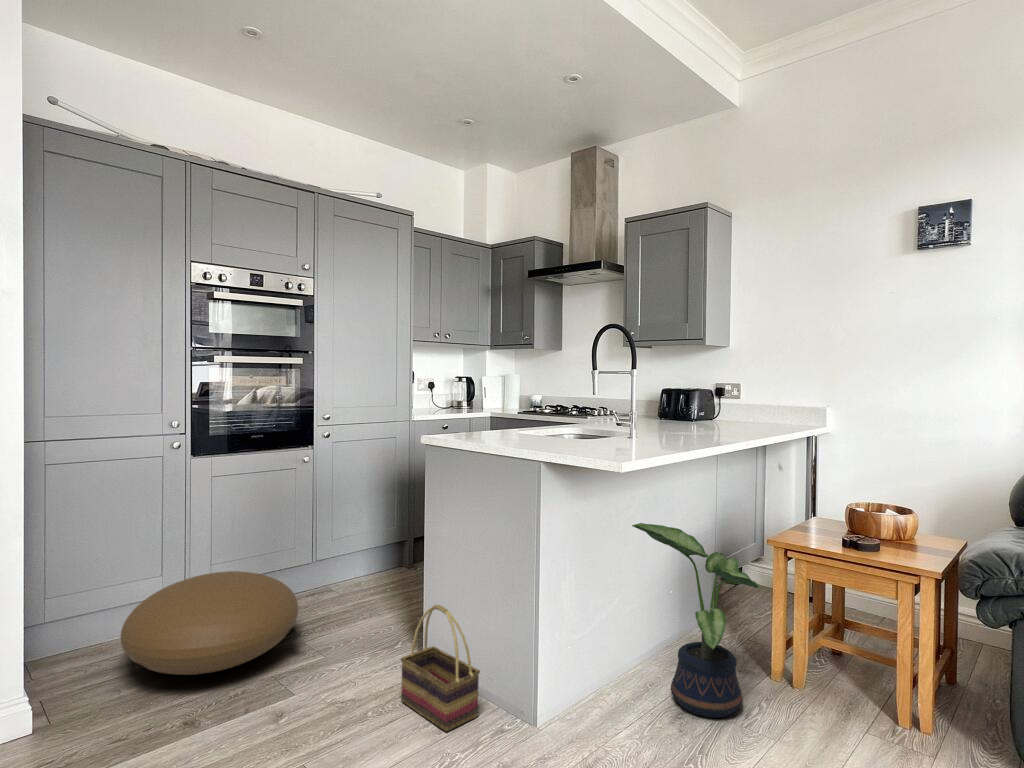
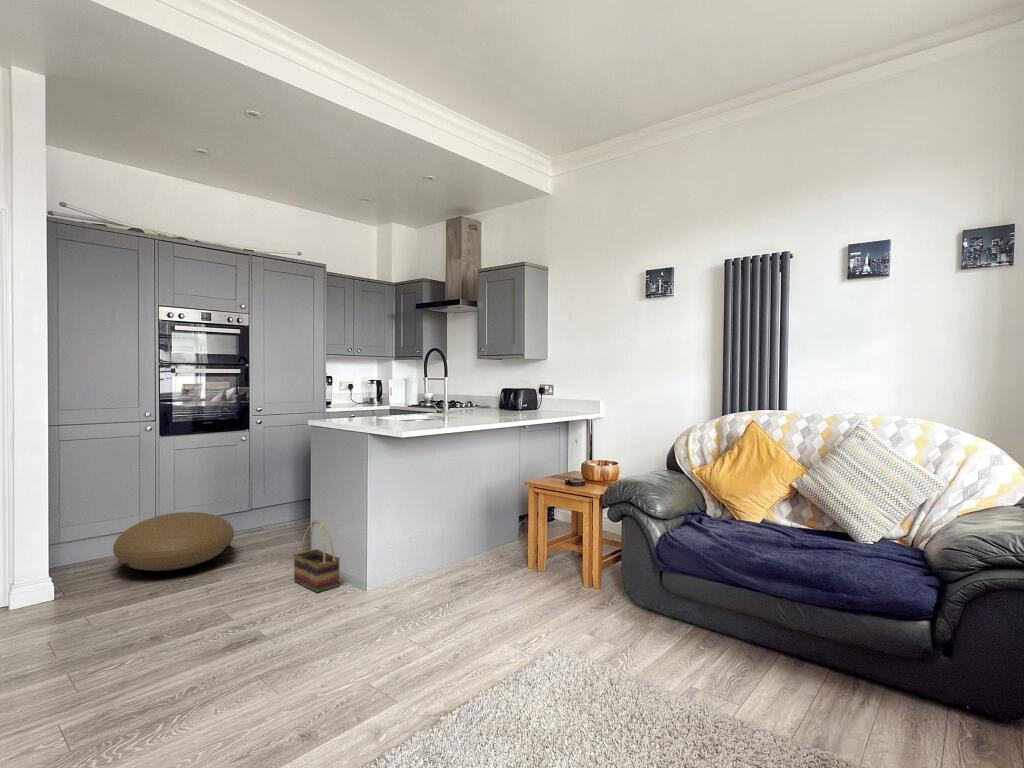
potted plant: present [632,523,763,718] -> none [441,471,509,583]

